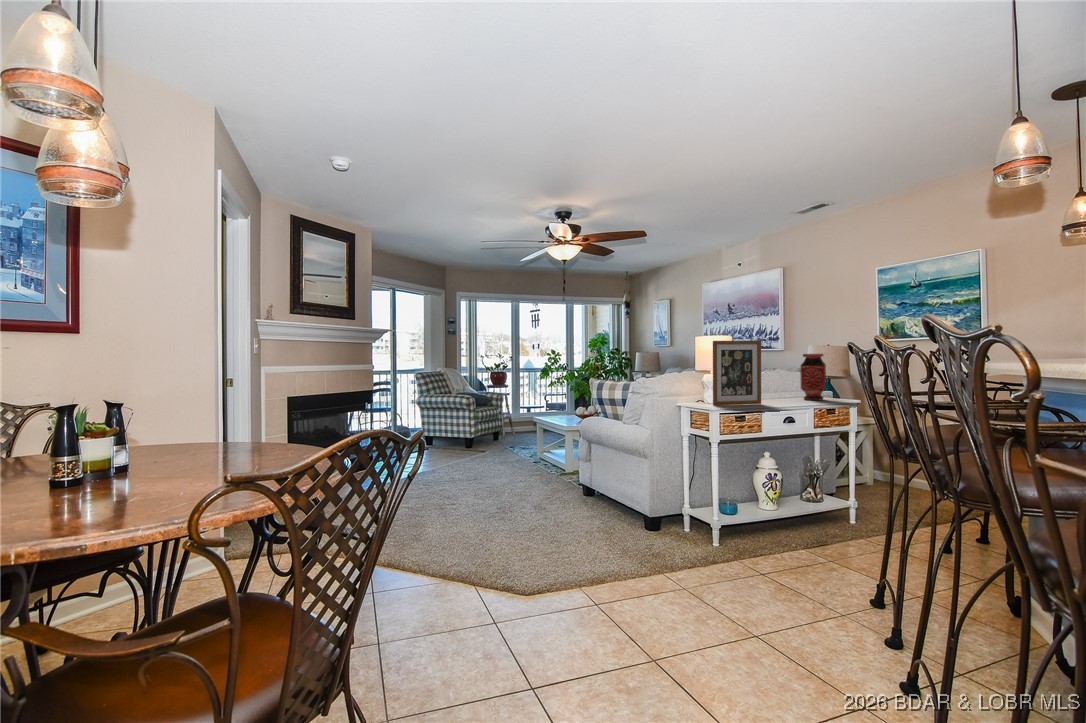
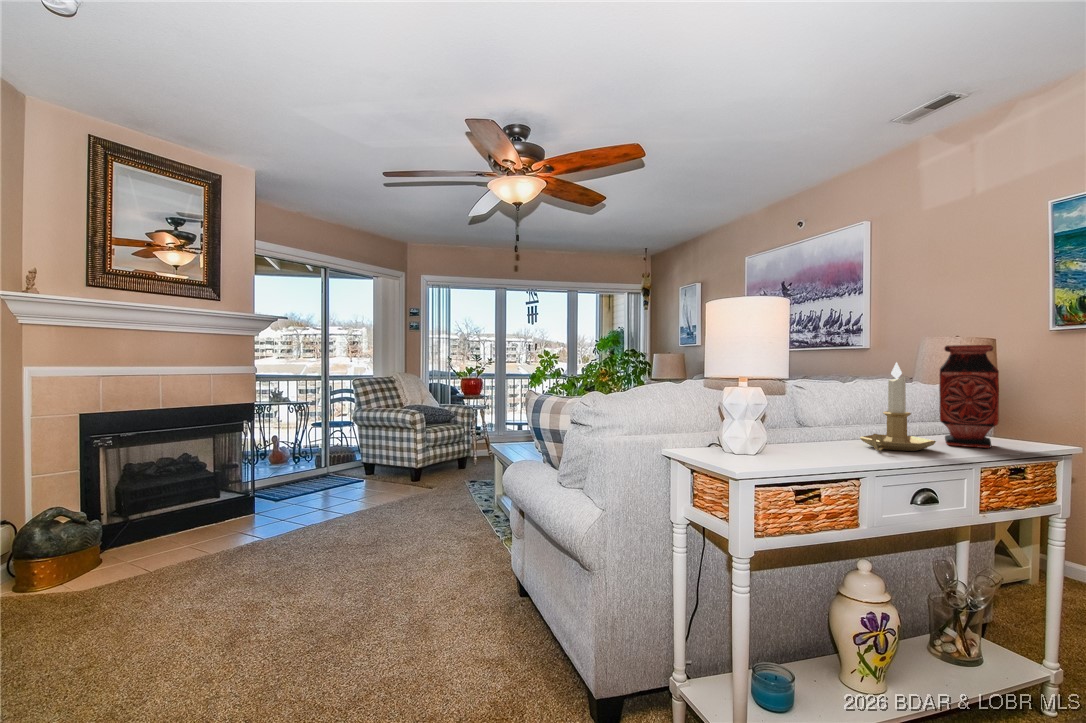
picture frame: present [713,341,761,405] -> none [738,310,856,463]
candlestick: none [765,362,797,402] -> present [860,362,936,451]

